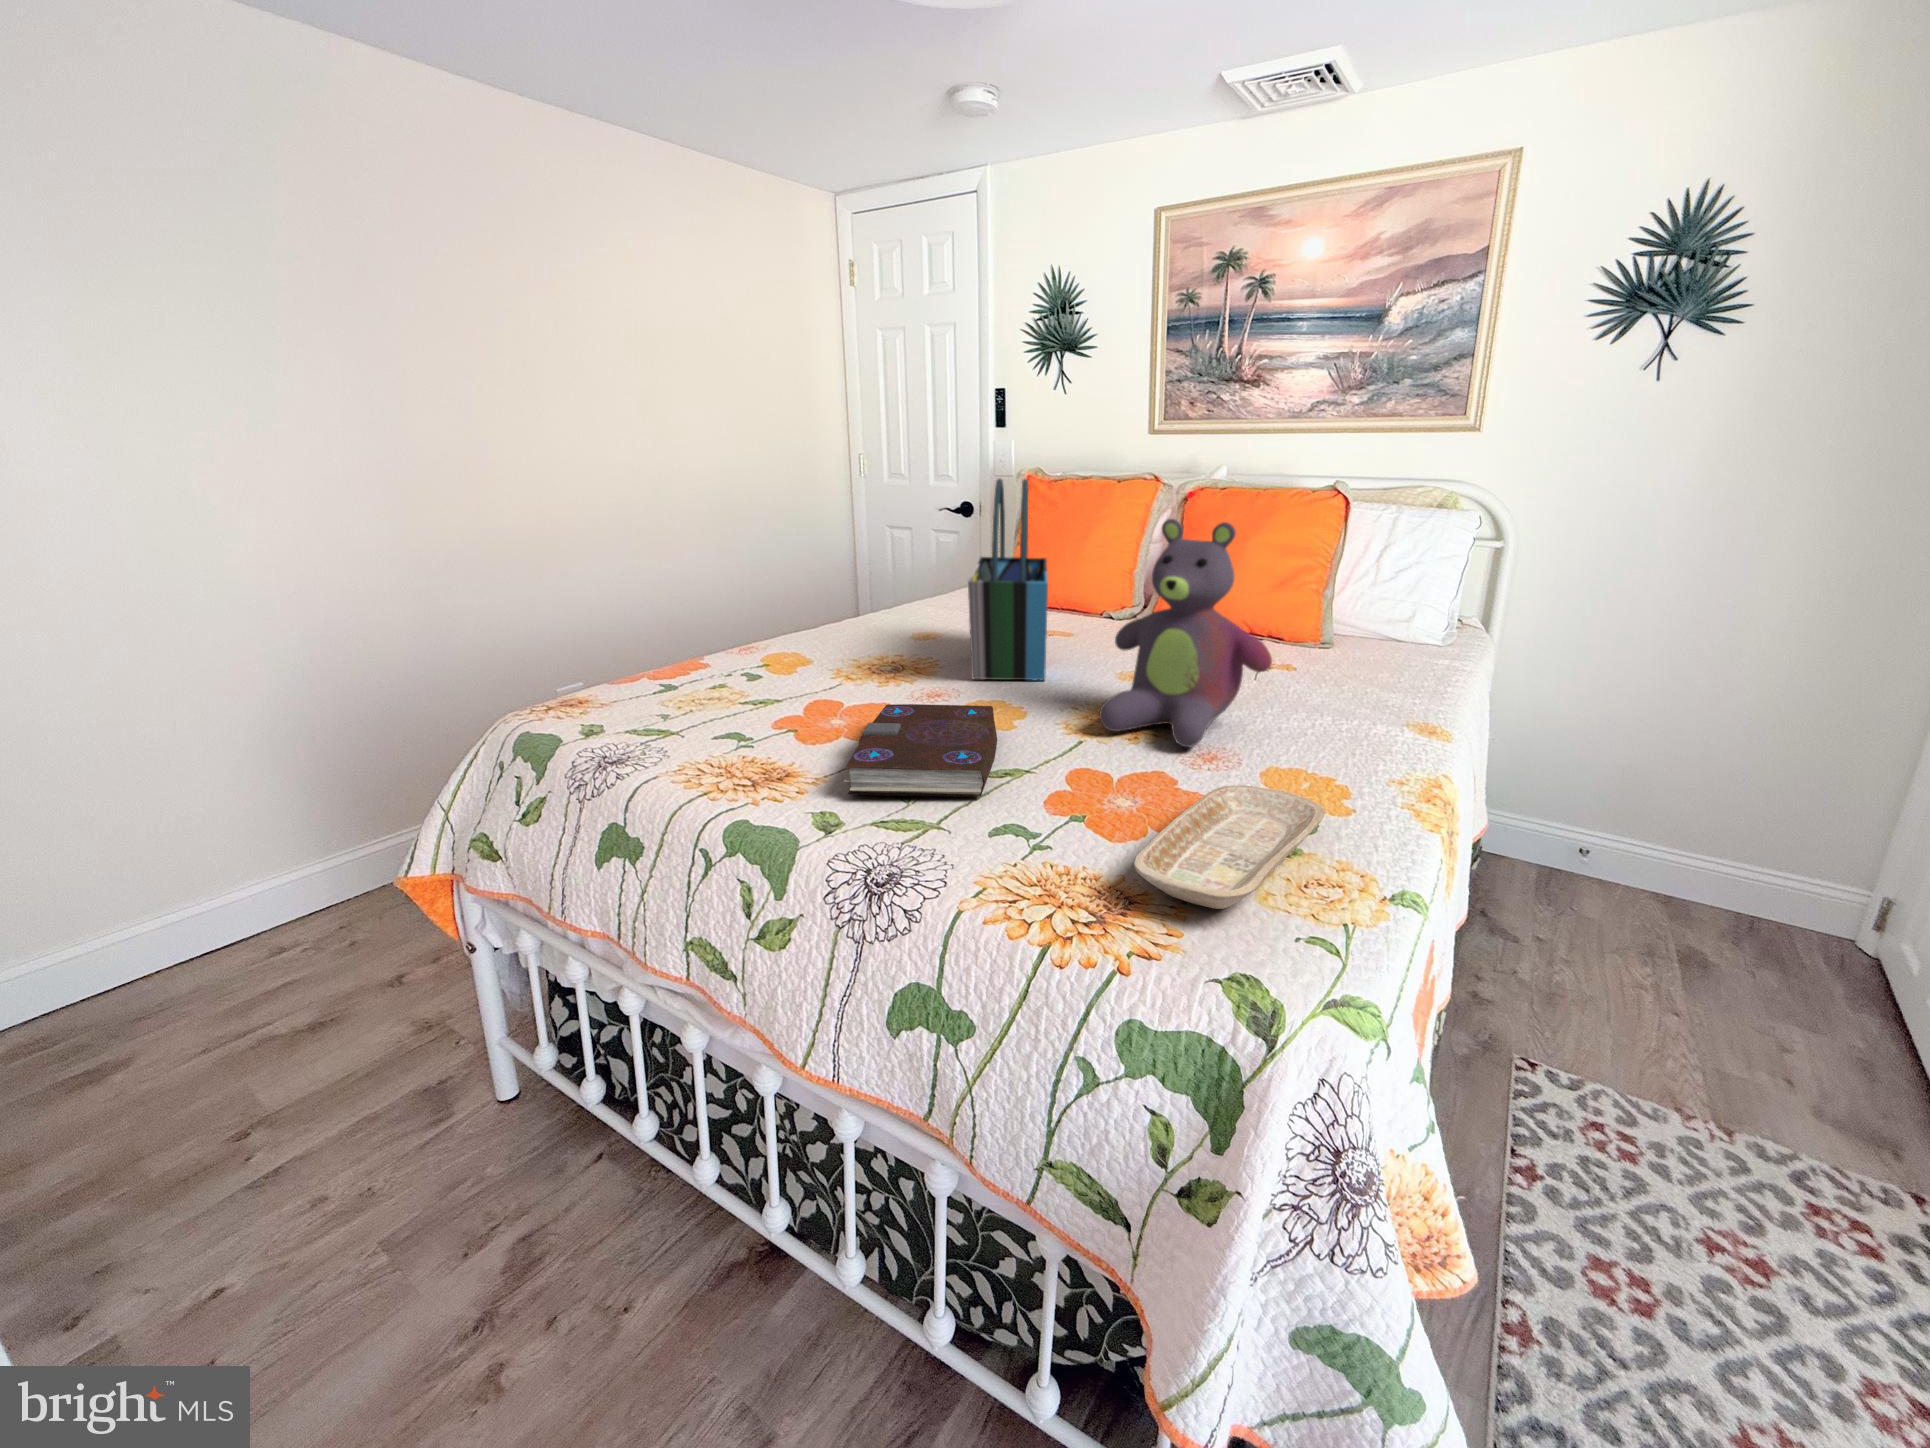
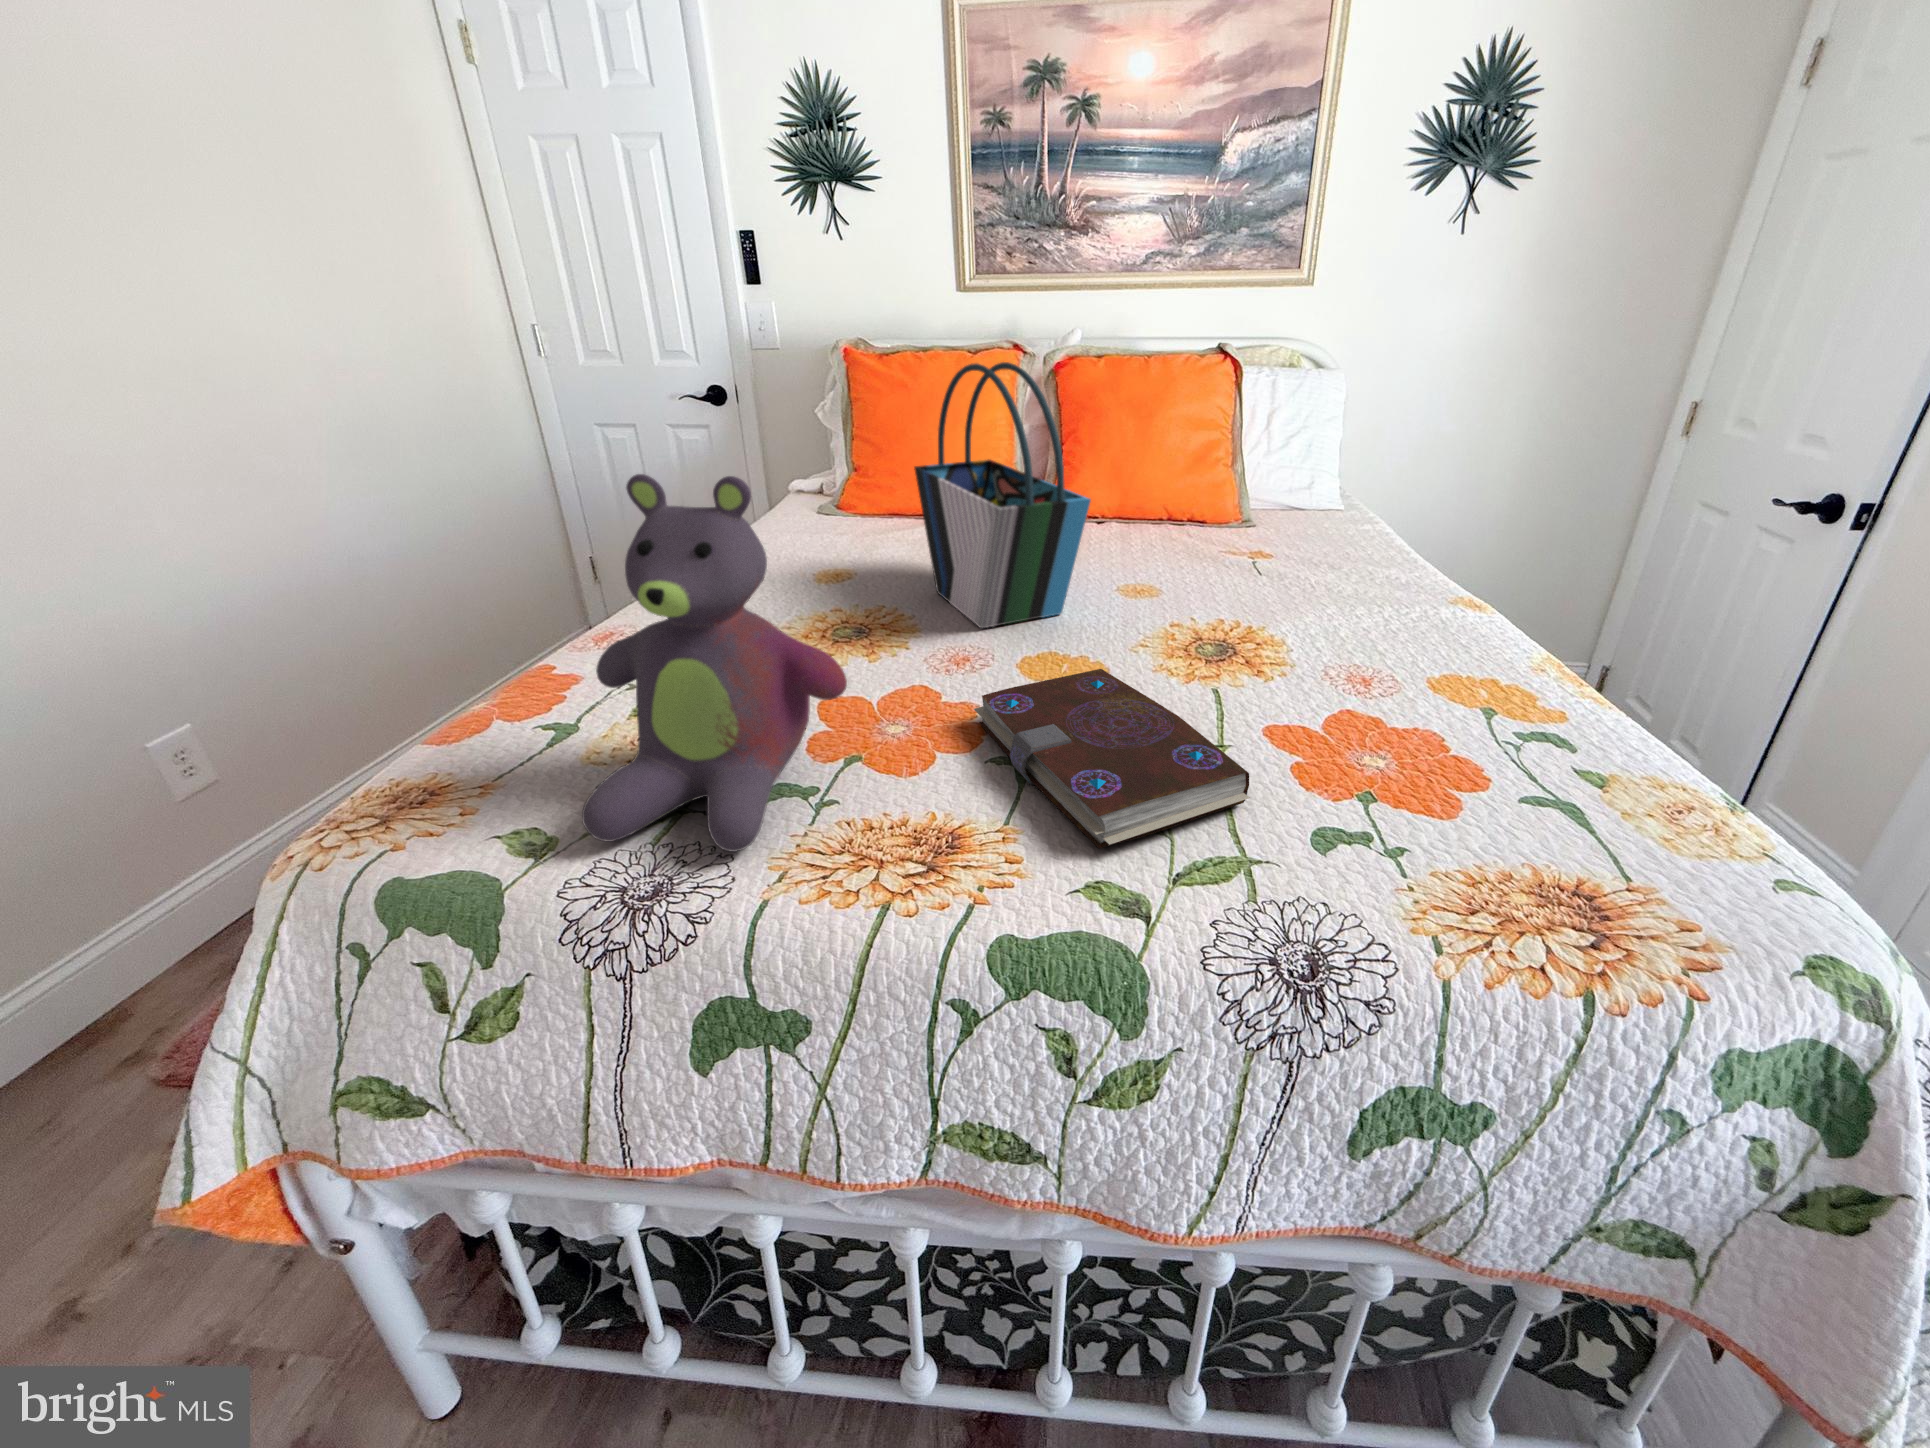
stuffed bear: present [1099,519,1272,747] -> present [582,474,847,852]
tray: present [1134,785,1325,909] -> none [1475,713,1734,884]

